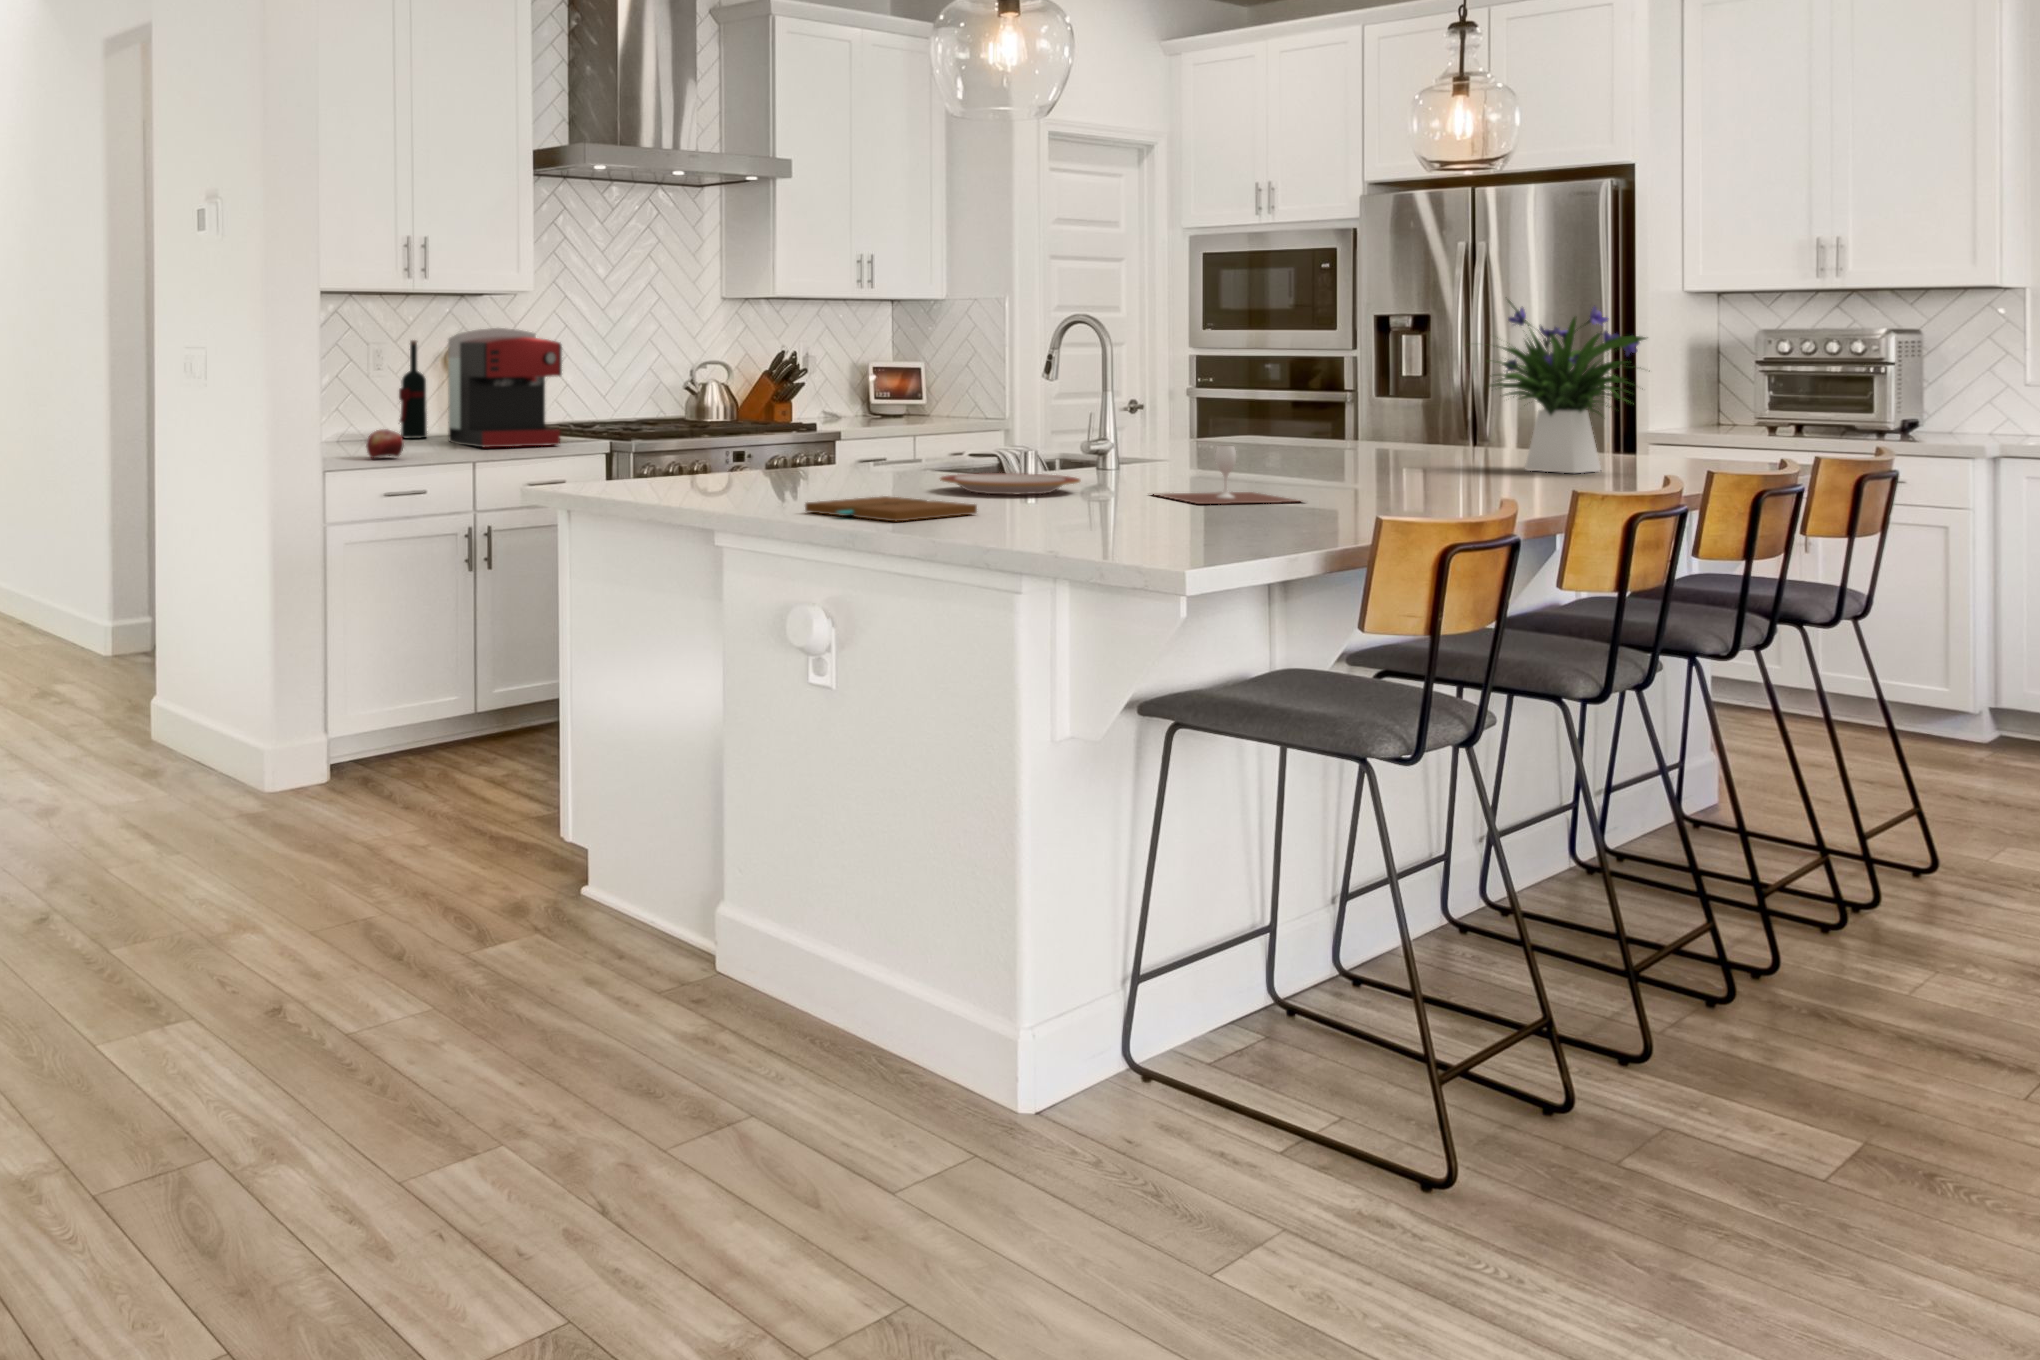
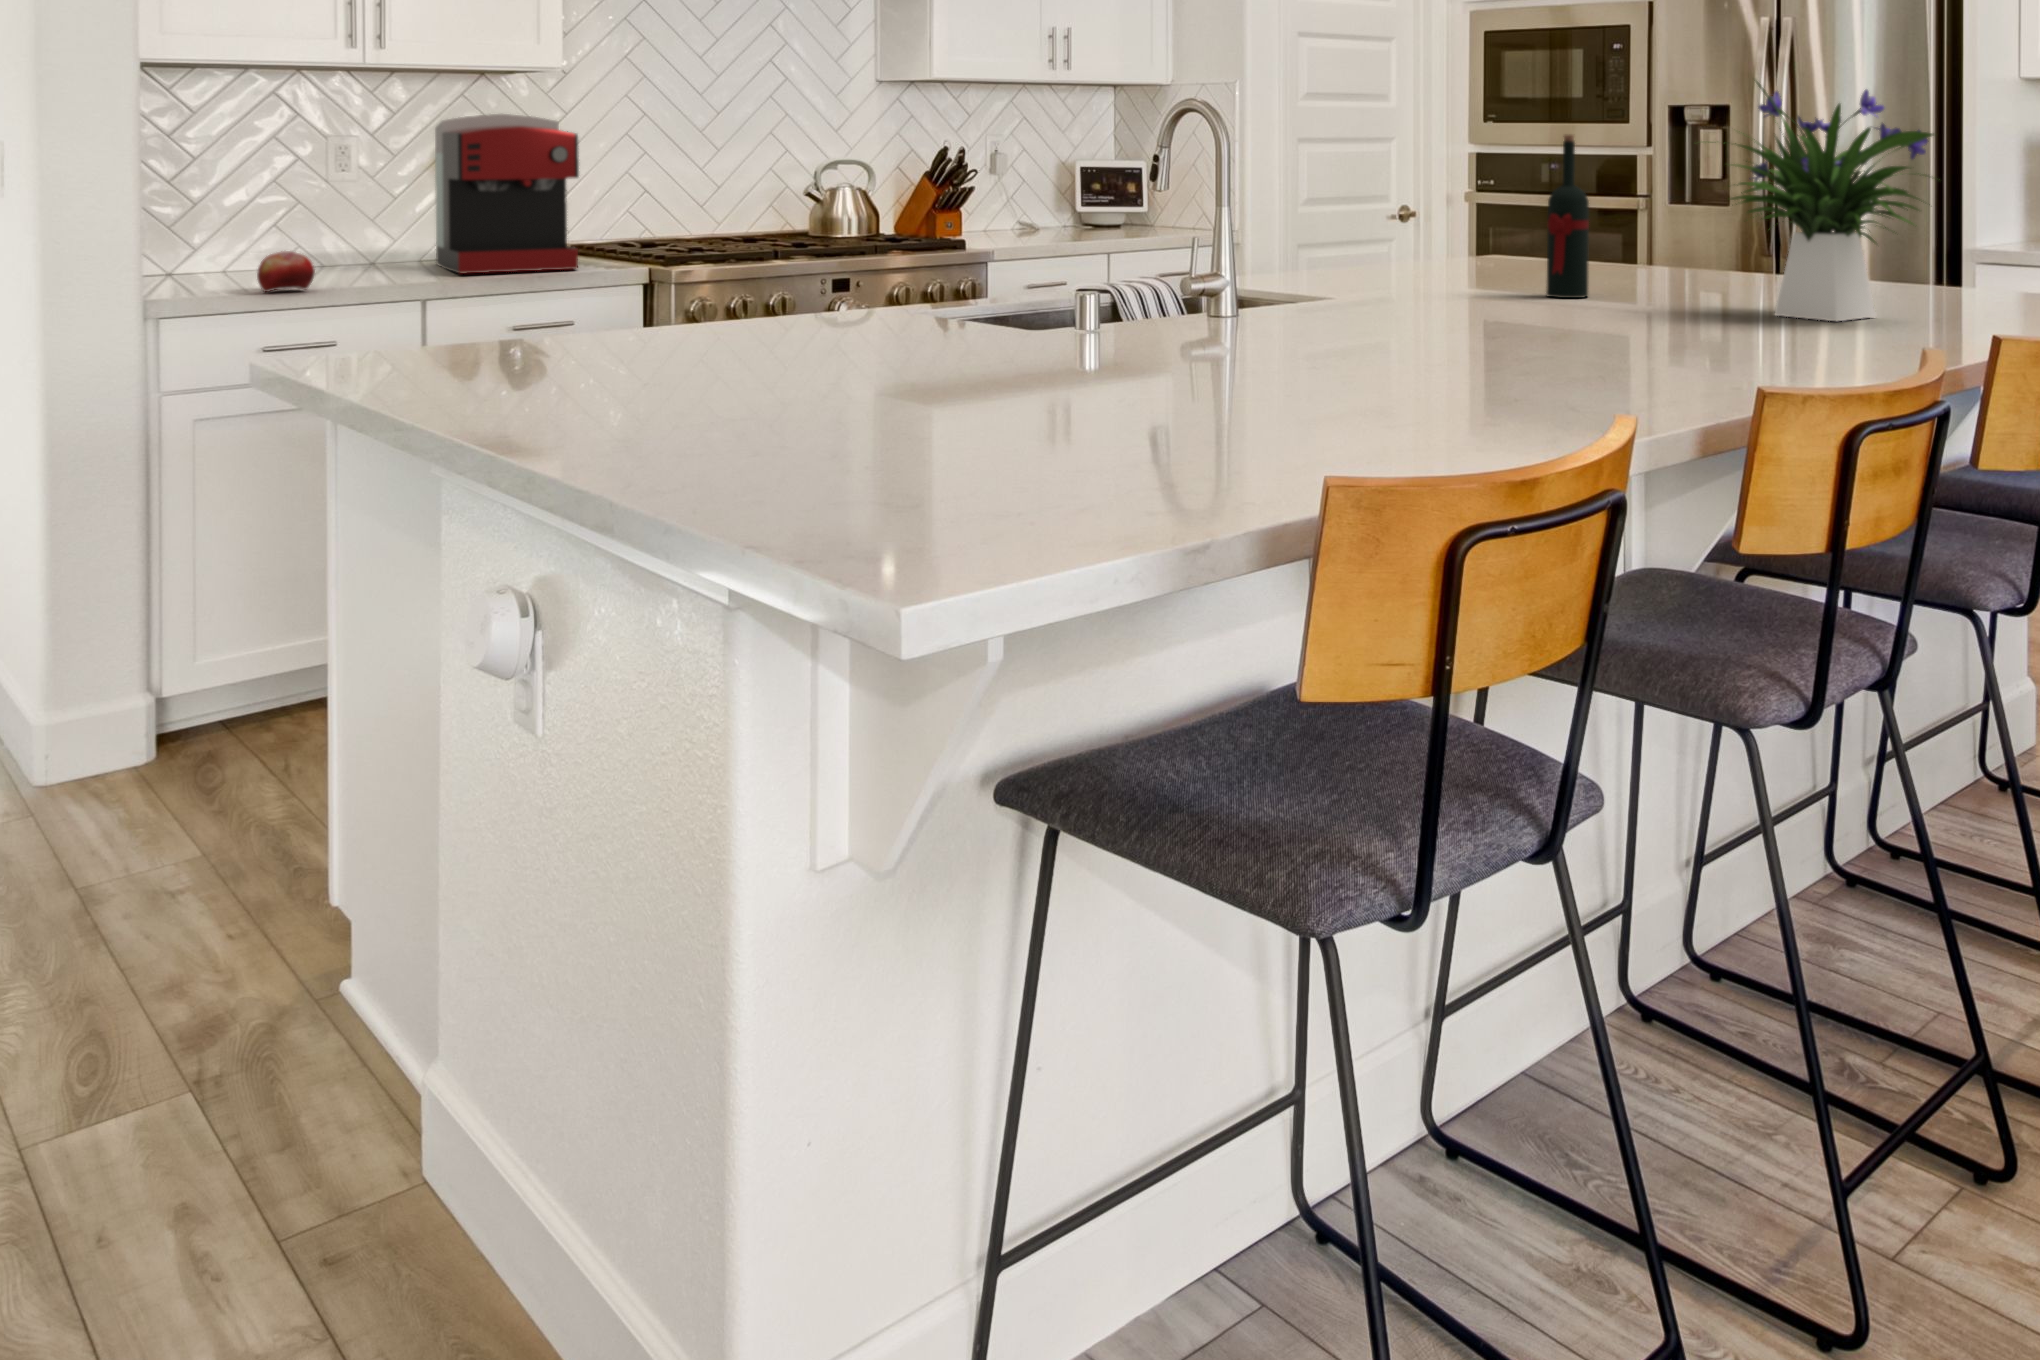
wine bottle: present [399,340,427,439] -> present [1546,135,1589,298]
wine glass: present [1154,446,1298,504] -> none [1171,298,1390,395]
plate: present [941,473,1080,494] -> none [864,333,1081,372]
book: present [805,496,977,521] -> none [520,386,802,447]

